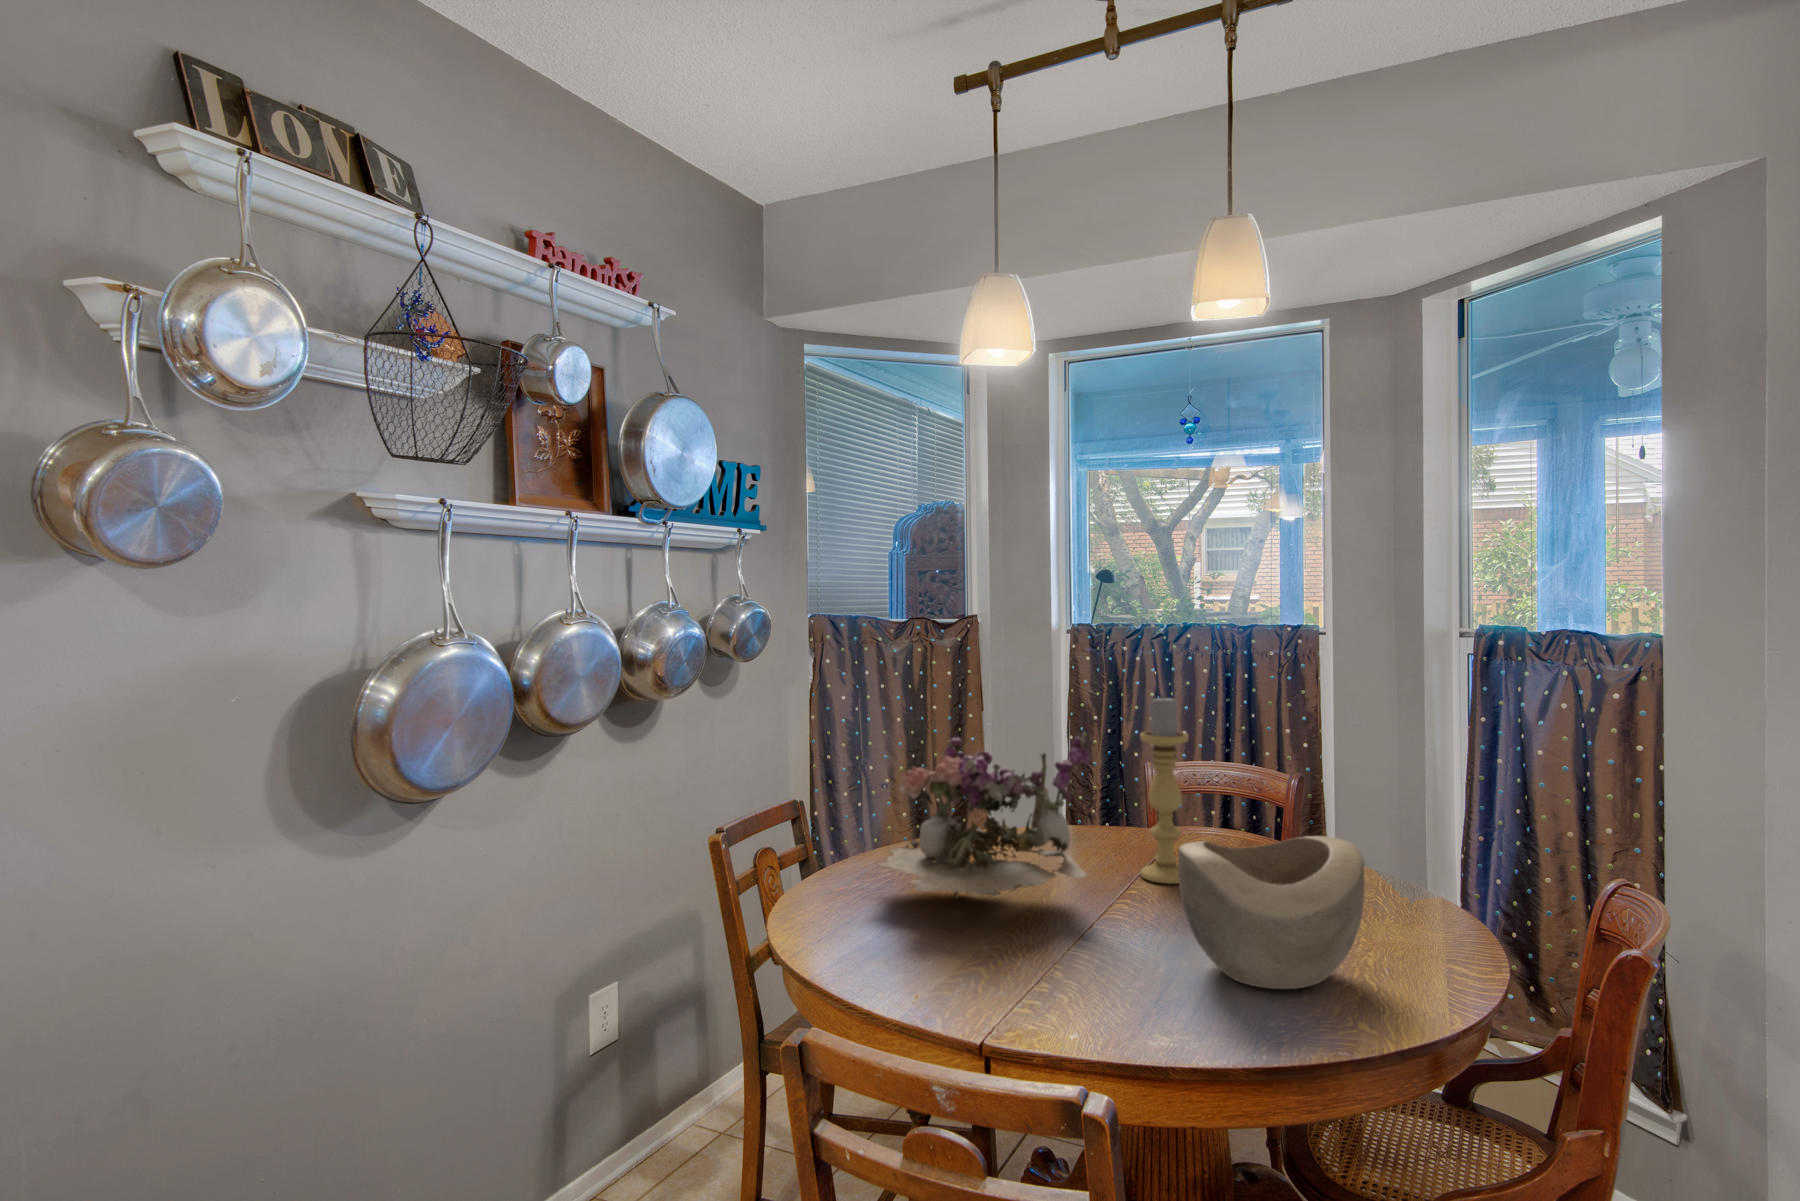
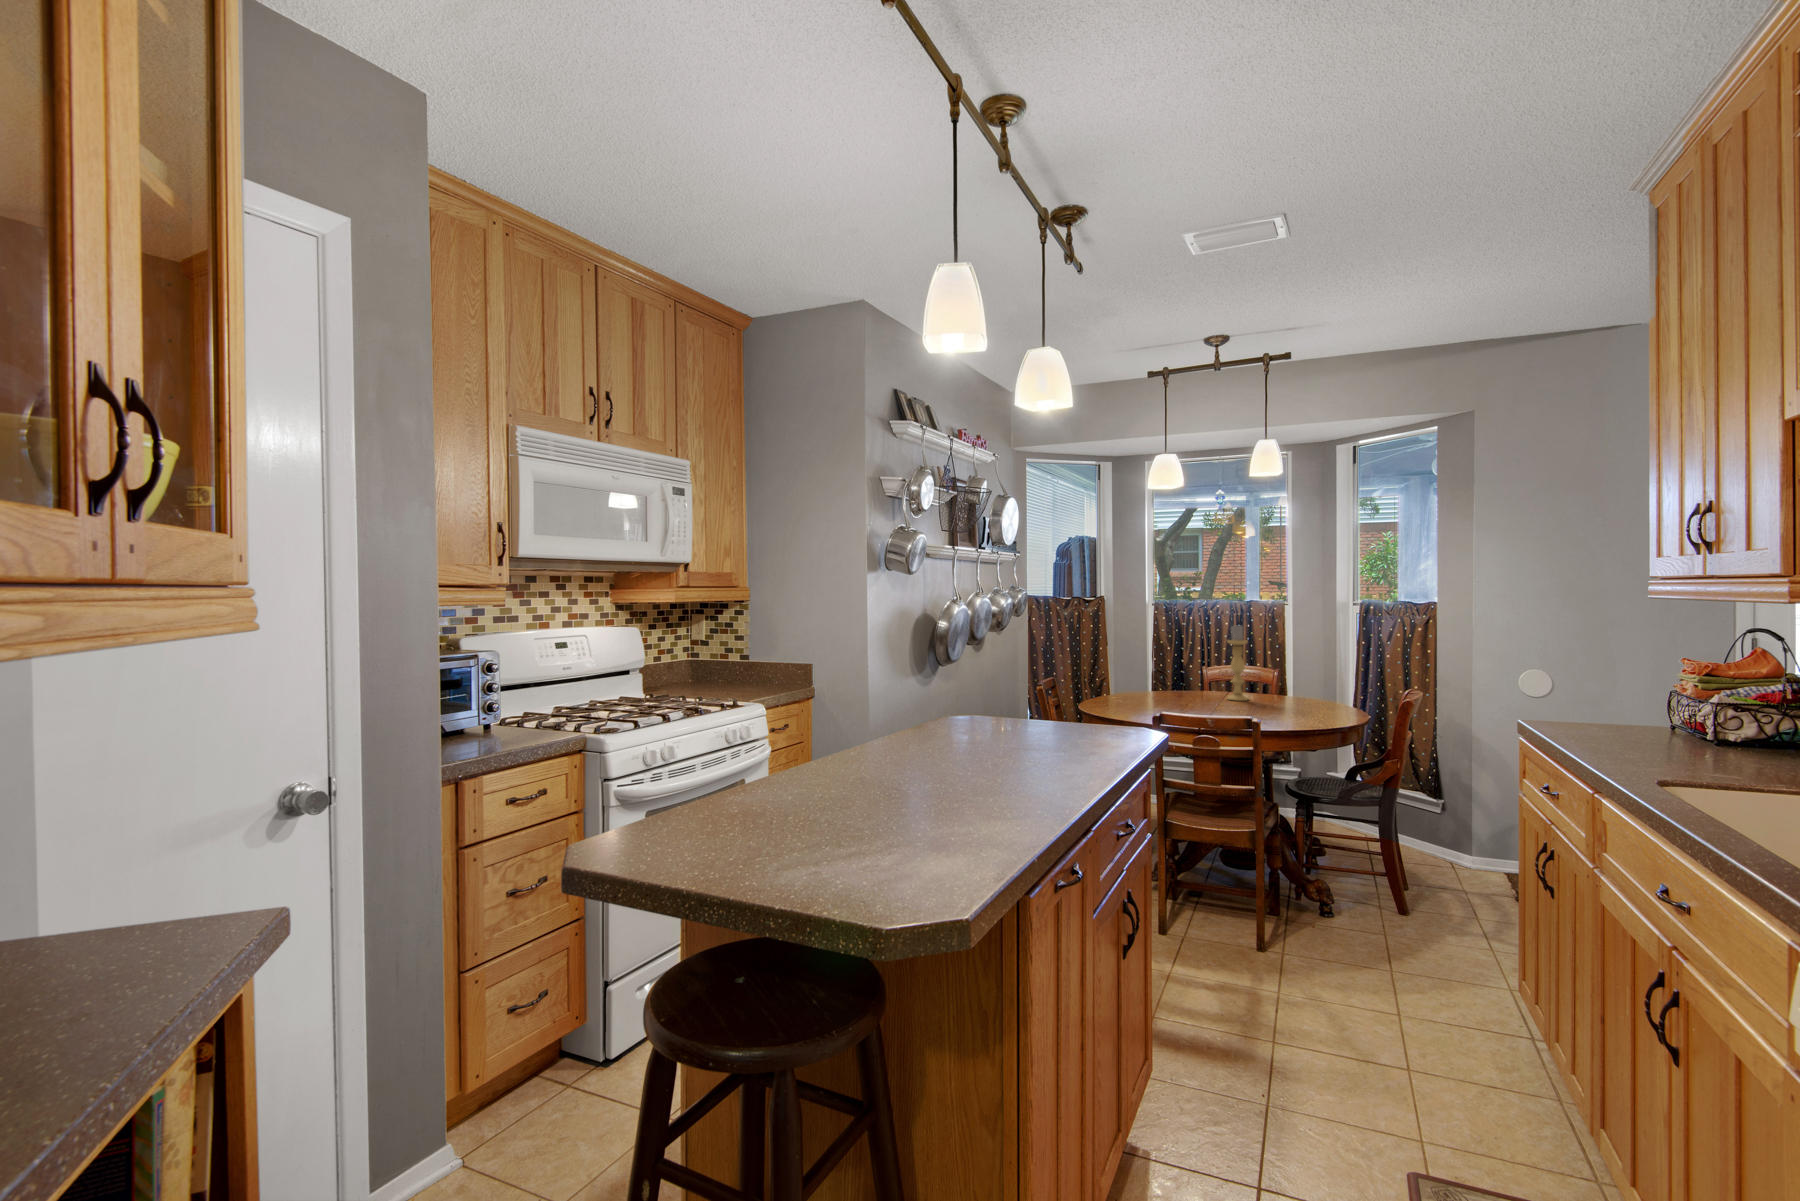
flower arrangement: present [878,733,1091,897] -> none [1126,636,1219,704]
decorative bowl: present [1178,836,1365,989] -> none [1262,667,1328,715]

